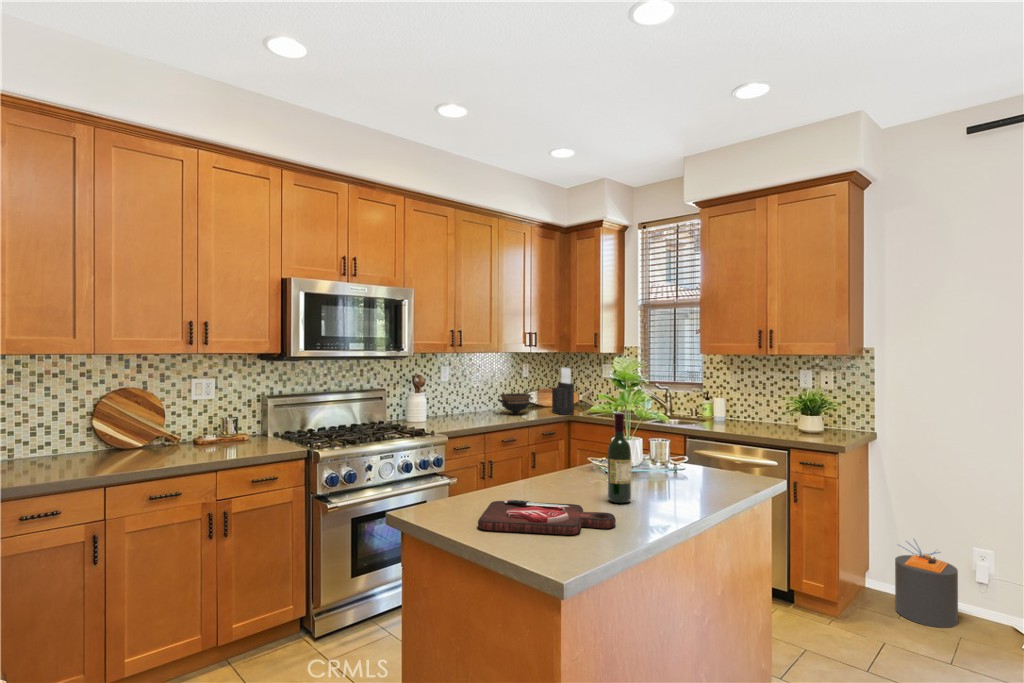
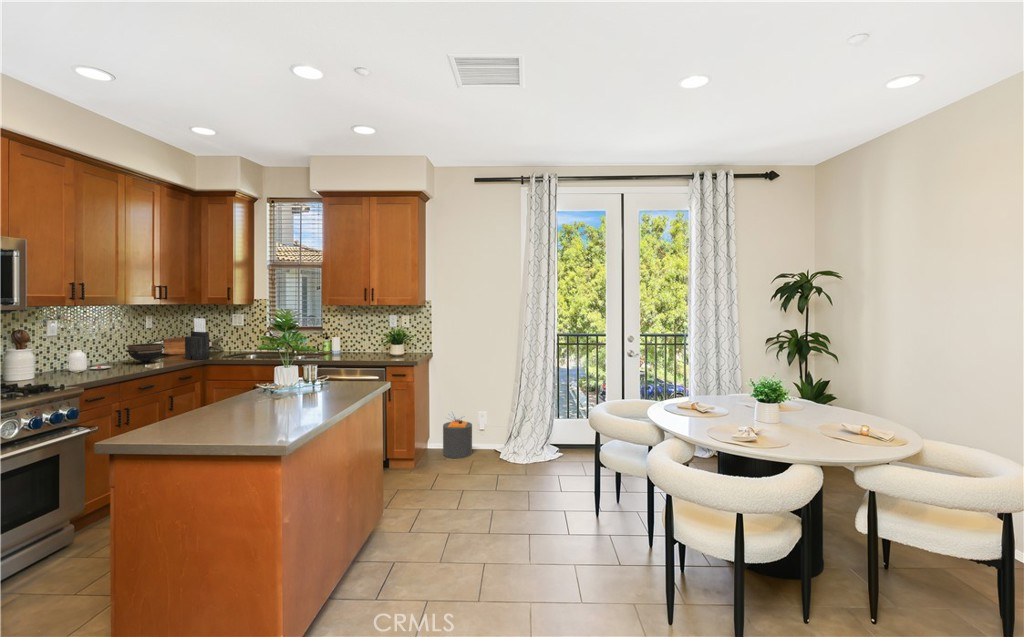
jar: none [452,396,487,419] -> present [68,350,111,373]
wine bottle: present [608,413,631,503] -> none [285,347,303,409]
cutting board: present [478,500,616,535] -> none [193,413,301,440]

